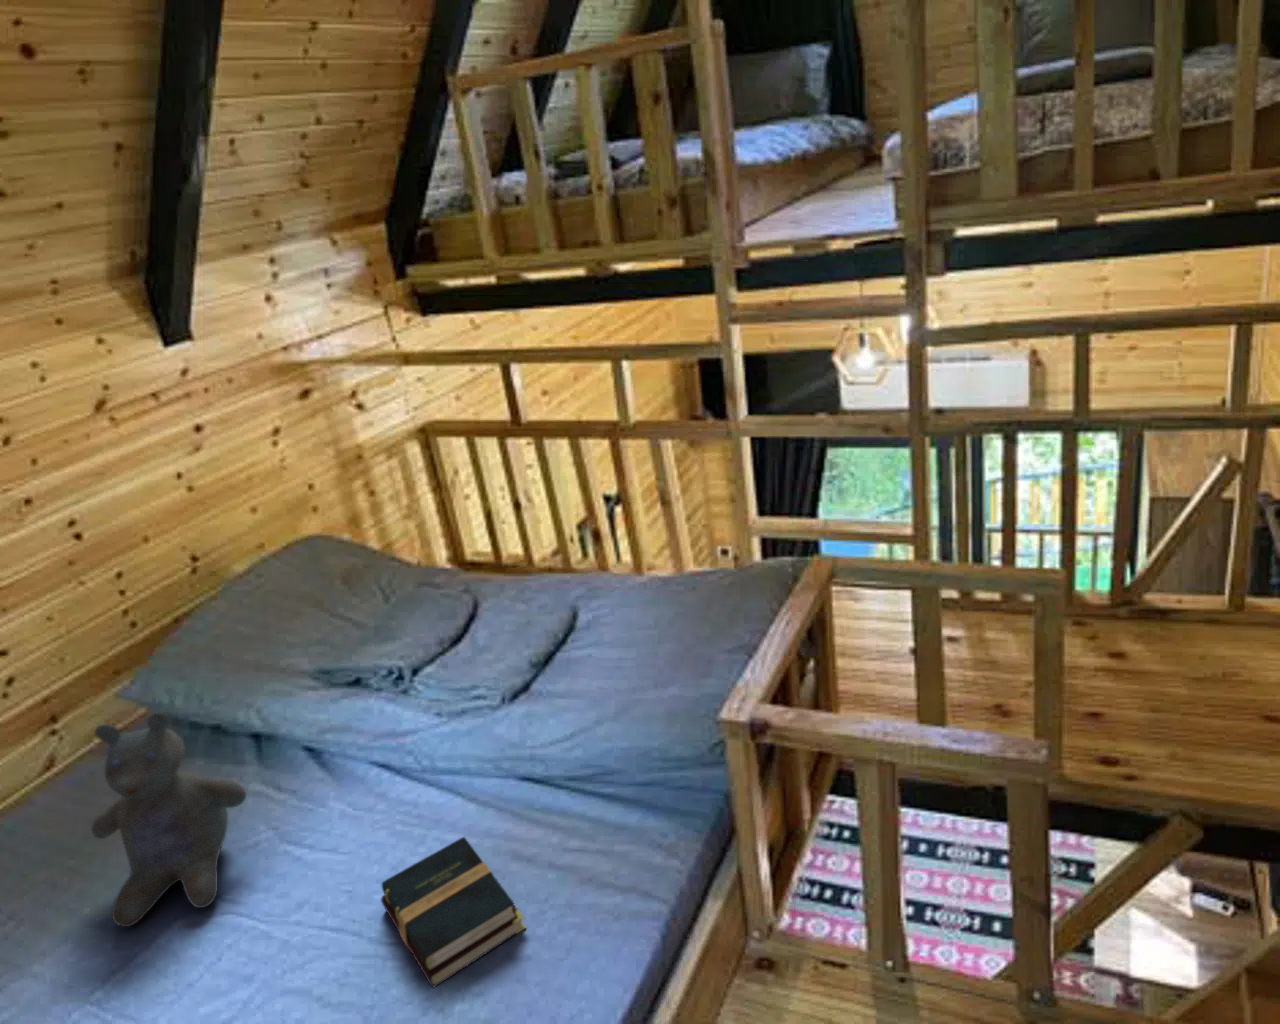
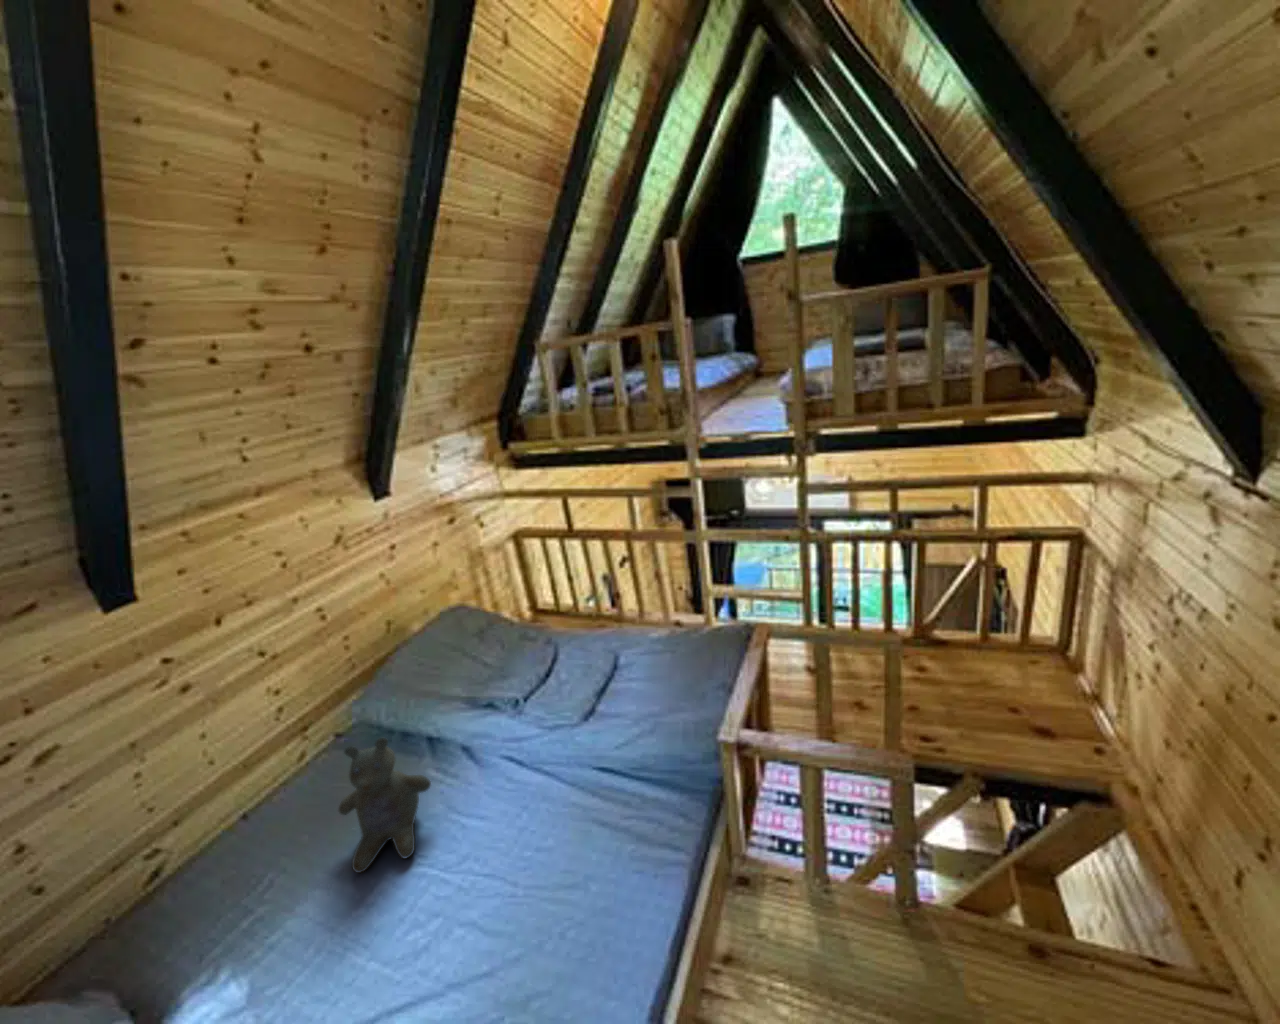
hardback book: present [381,837,526,987] -> none [516,809,604,912]

